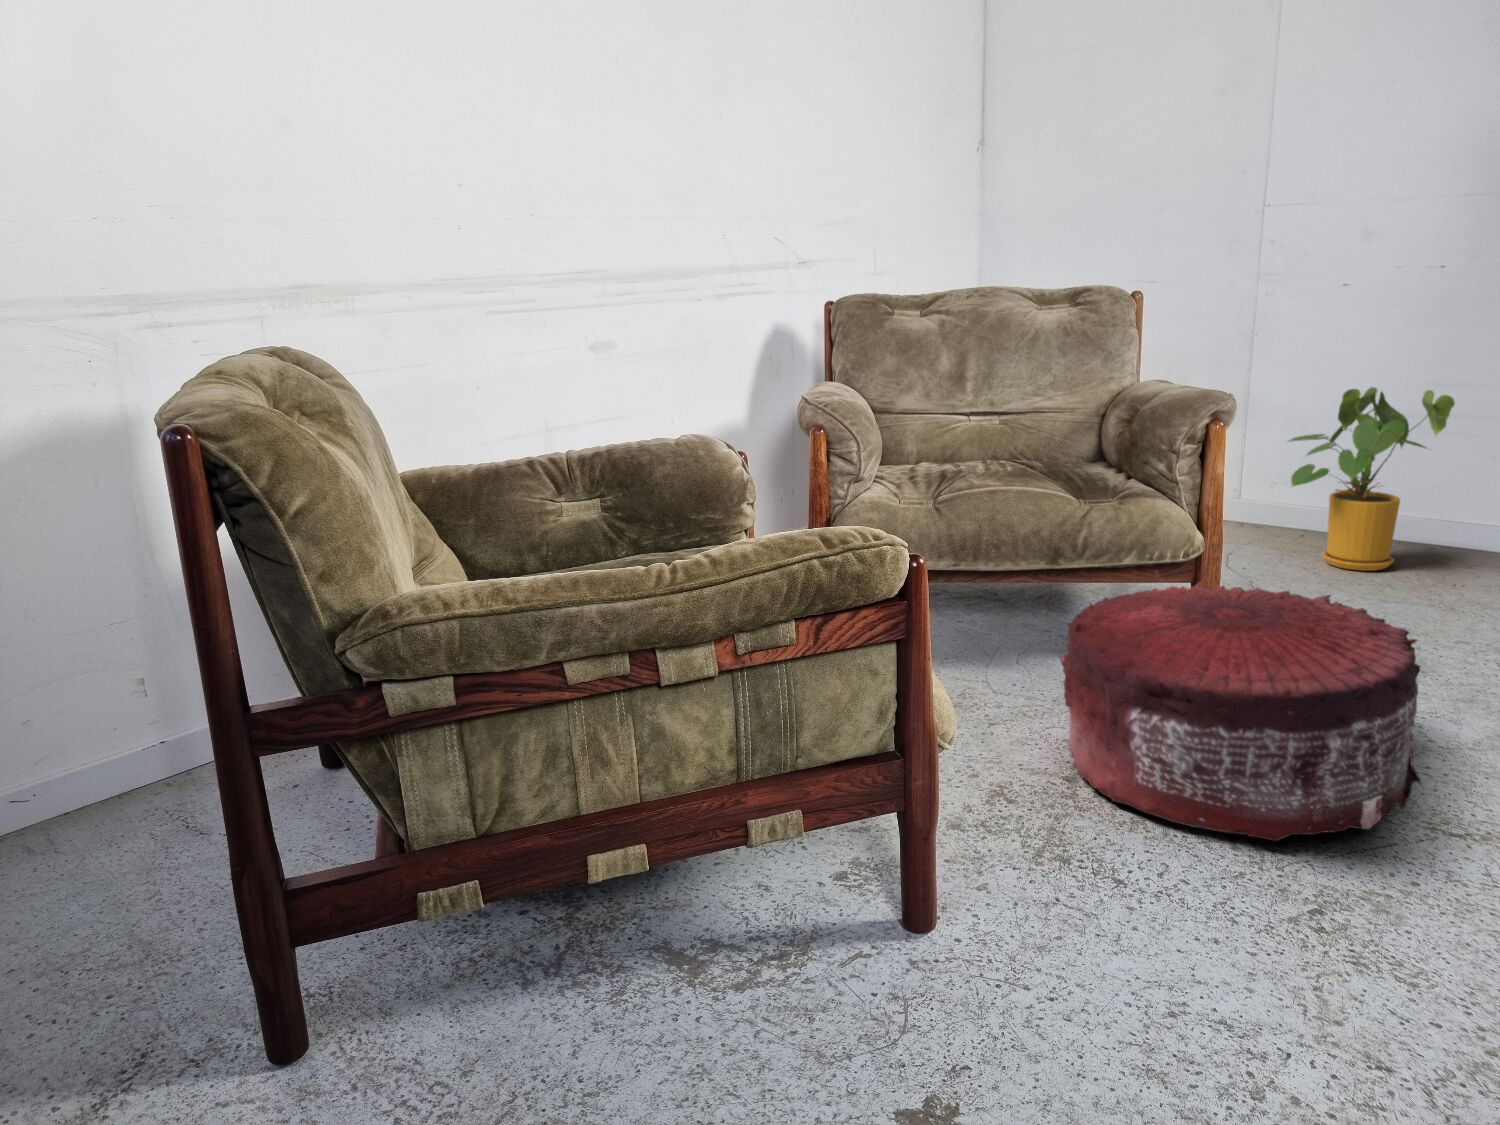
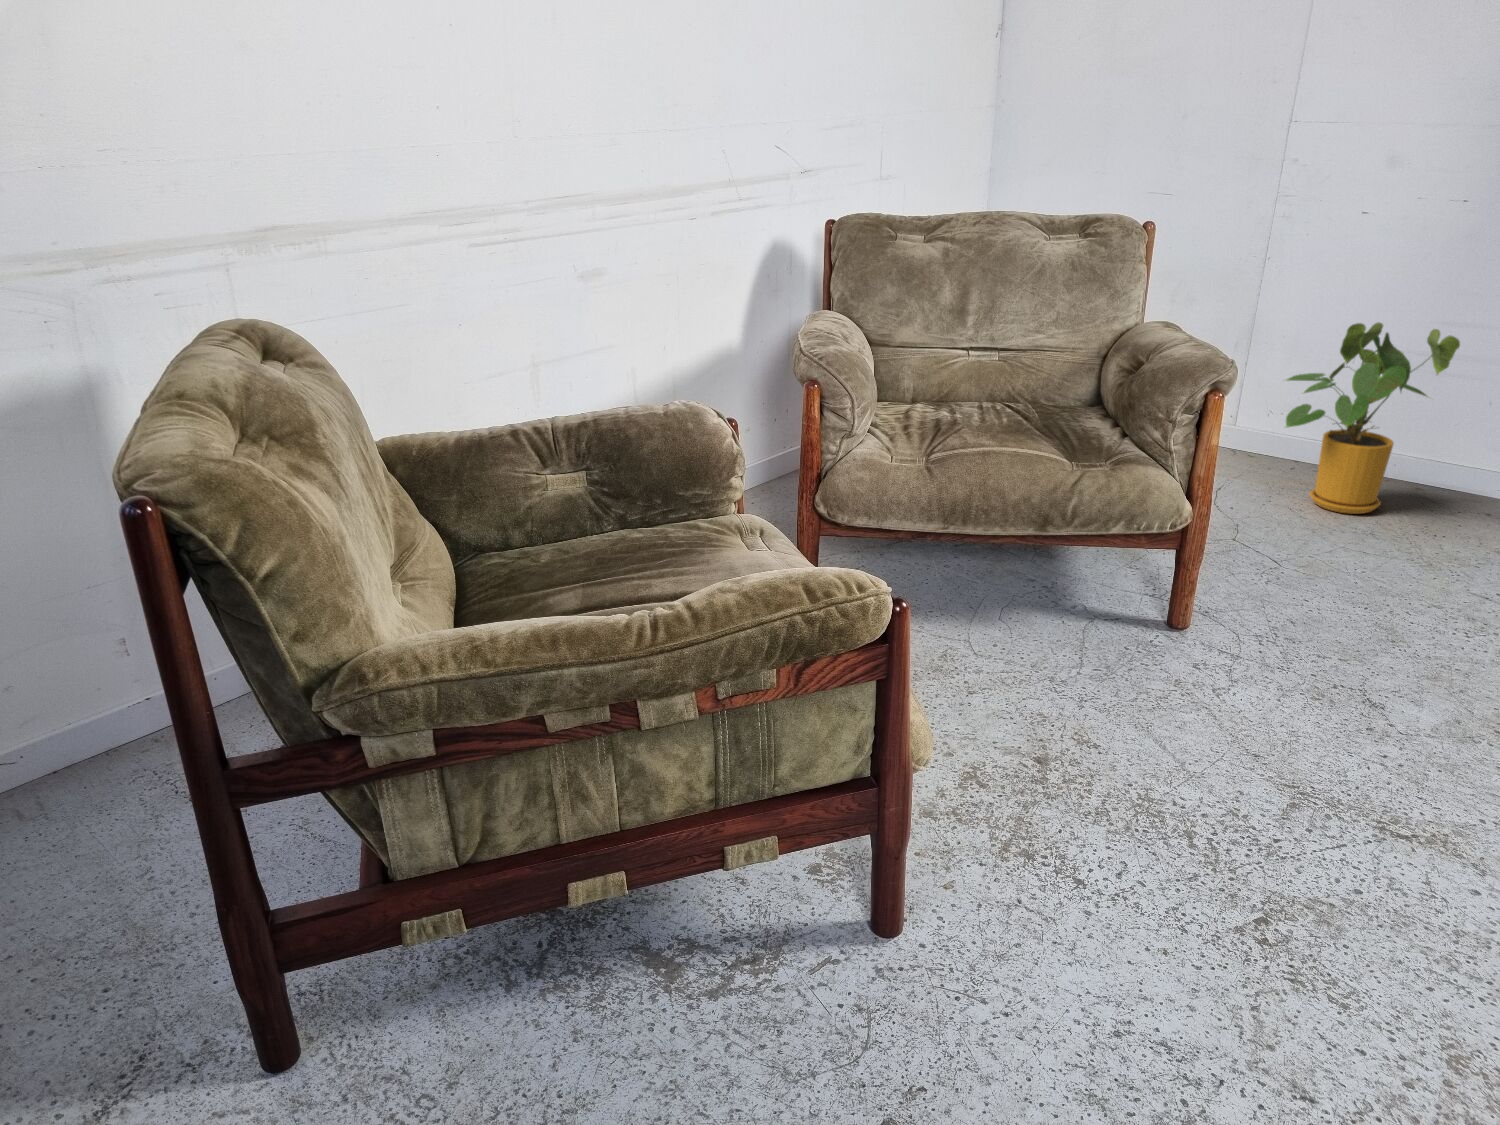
pouf: present [1060,582,1421,841] -> none [1038,560,1390,844]

